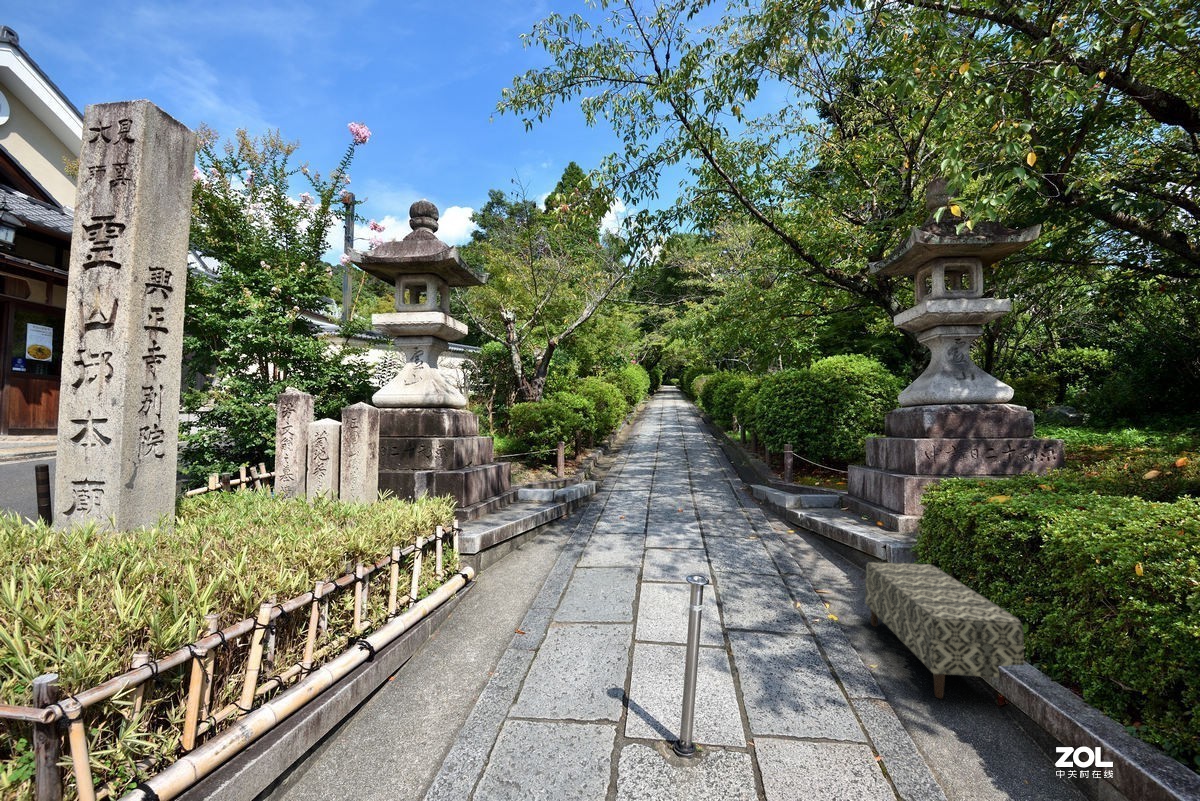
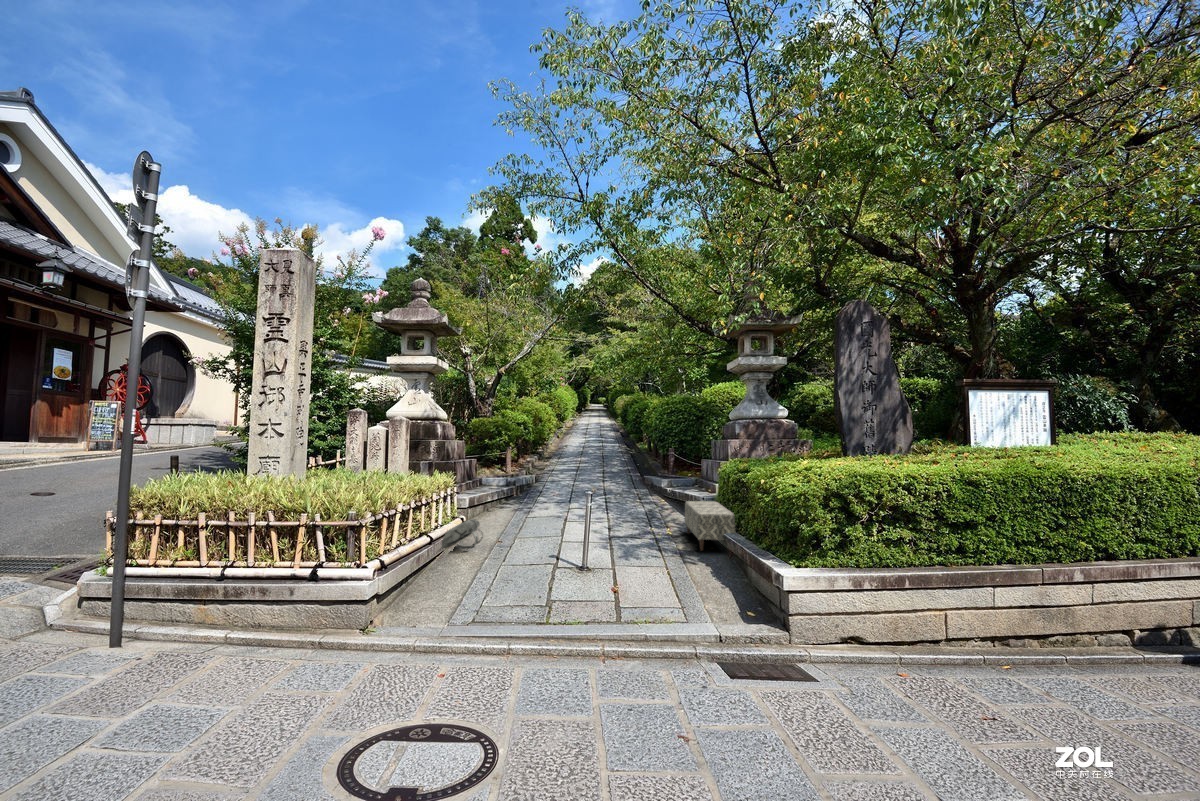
backpack: none [388,600,475,668] -> present [442,519,482,548]

